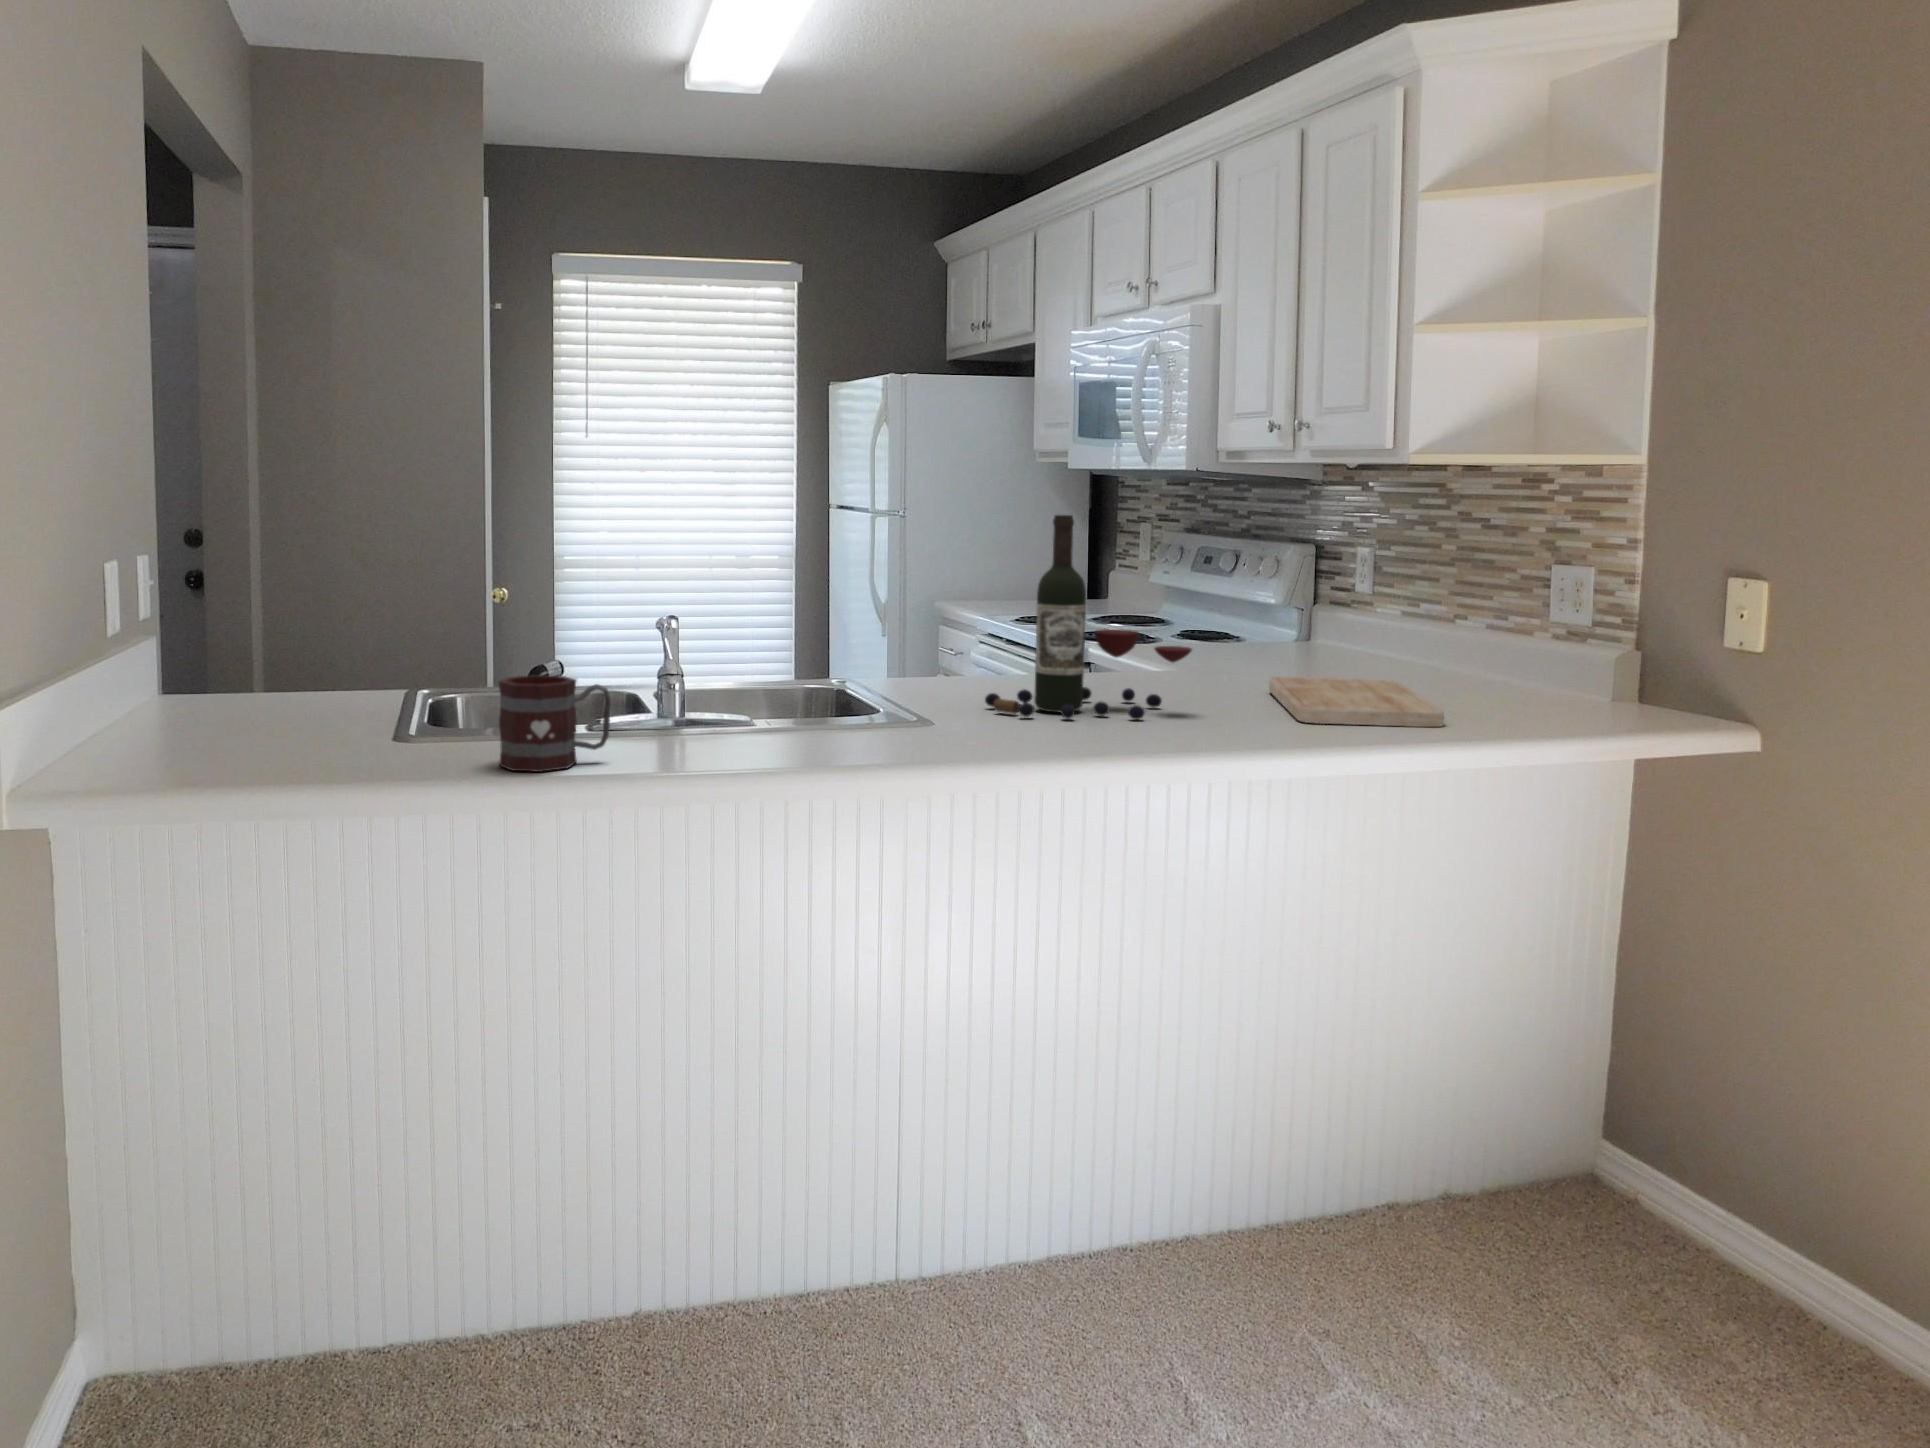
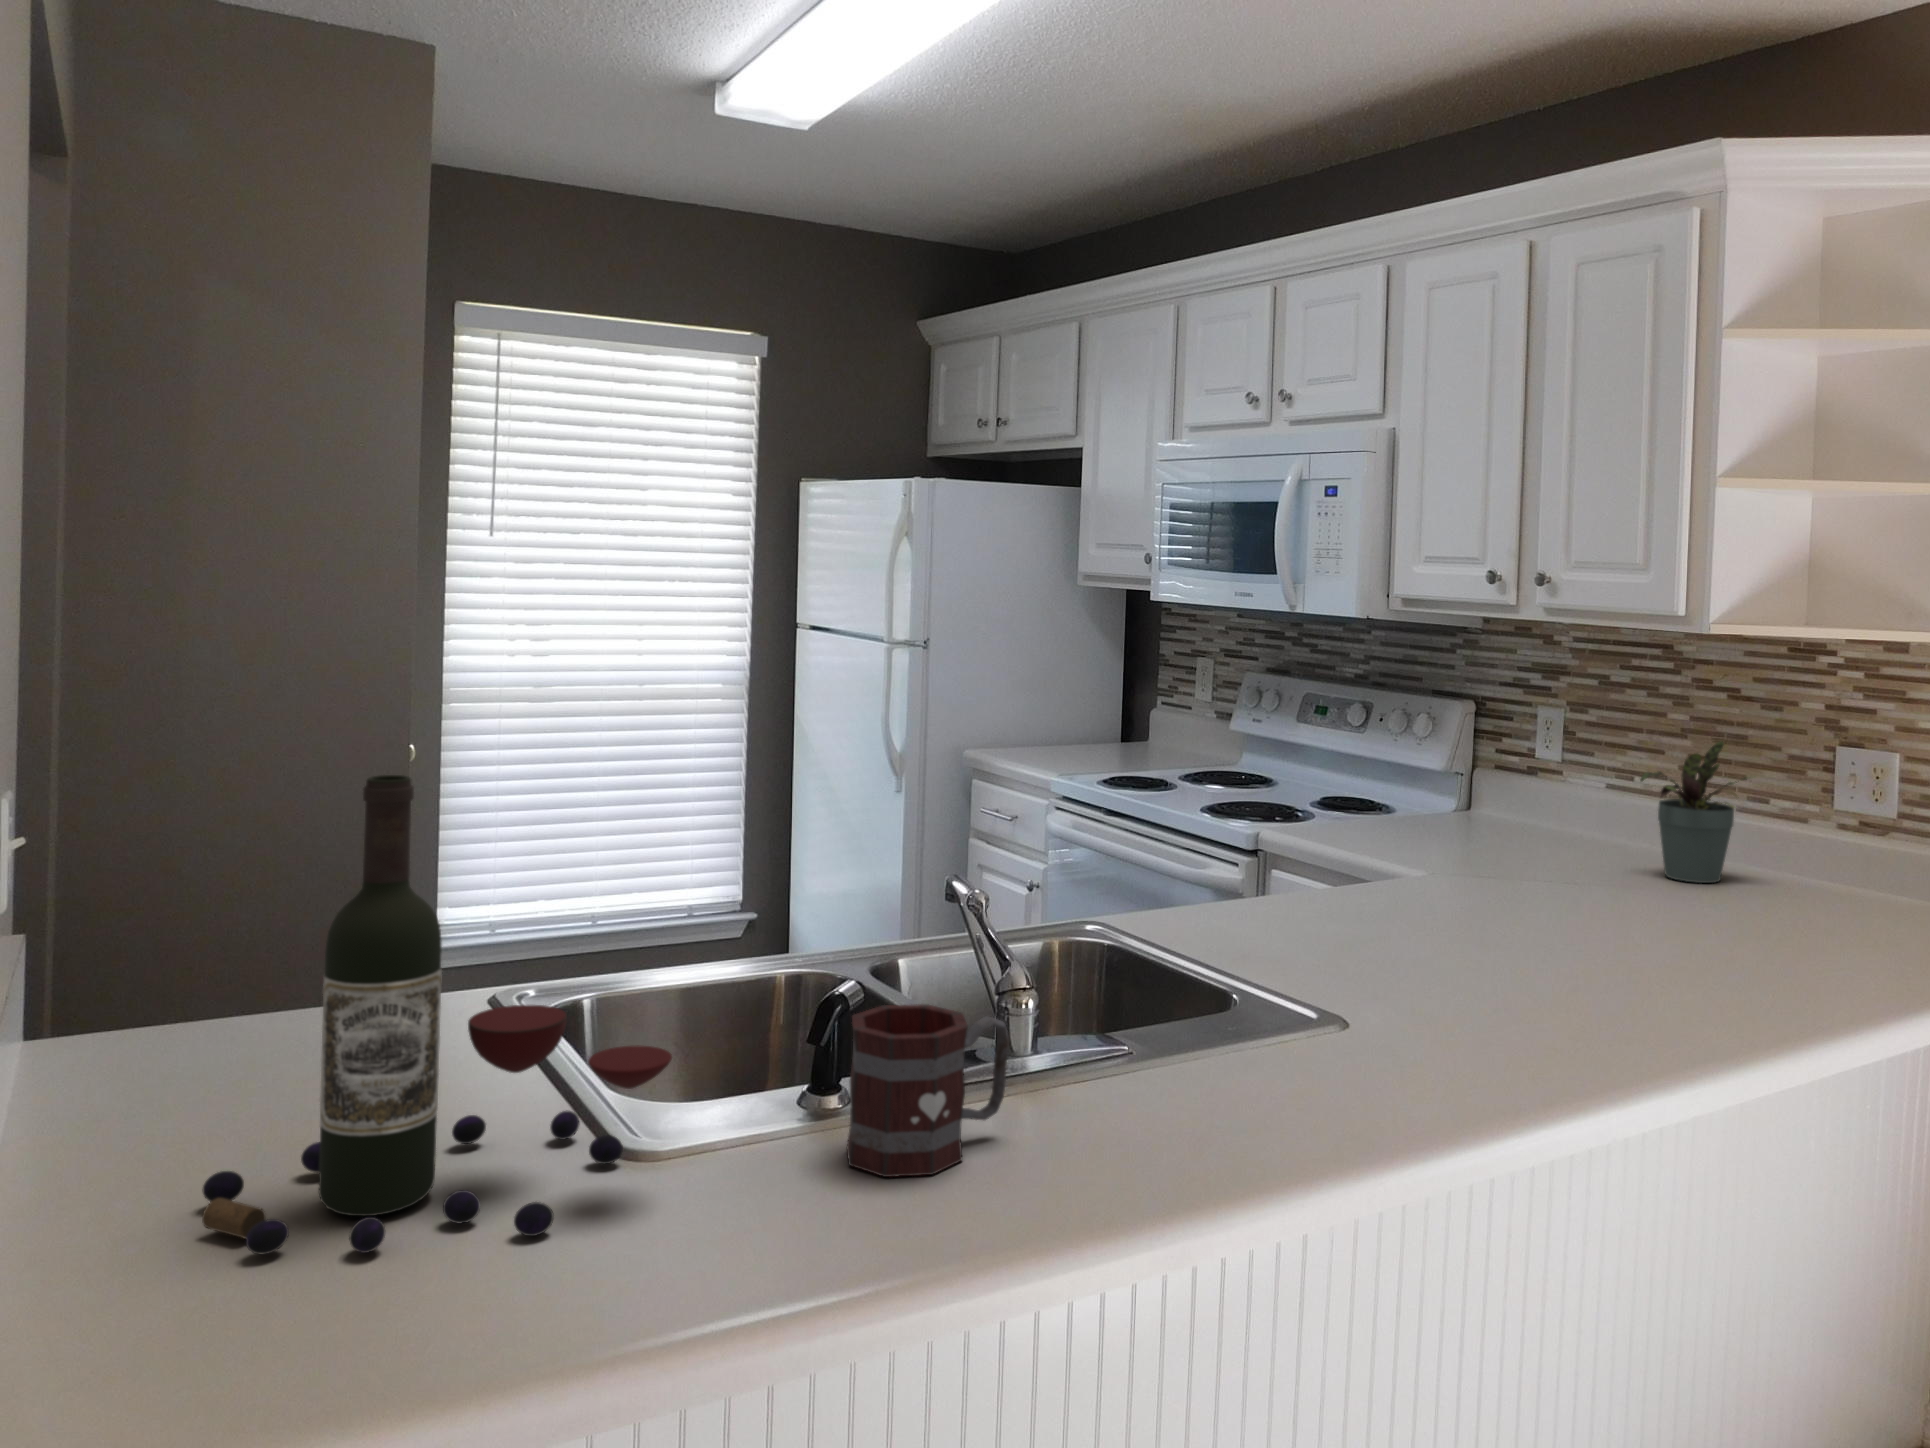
wine bottle: present [985,515,1192,719] -> present [202,775,672,1255]
potted plant: none [1373,561,1471,684] -> present [1640,741,1745,883]
cutting board: present [1269,677,1444,727] -> none [1579,887,1858,967]

